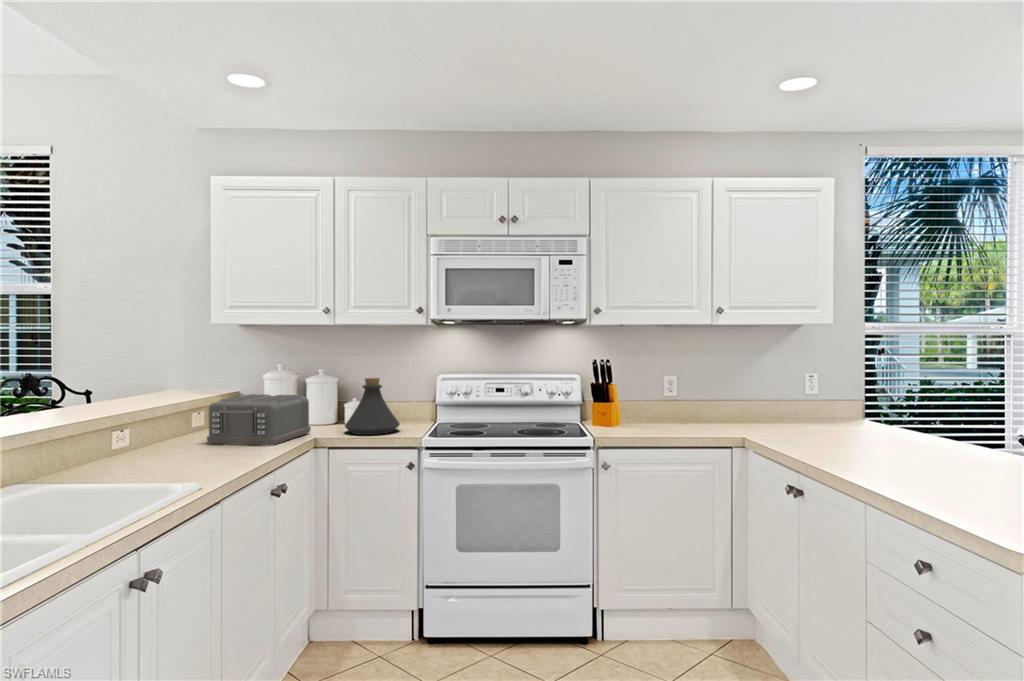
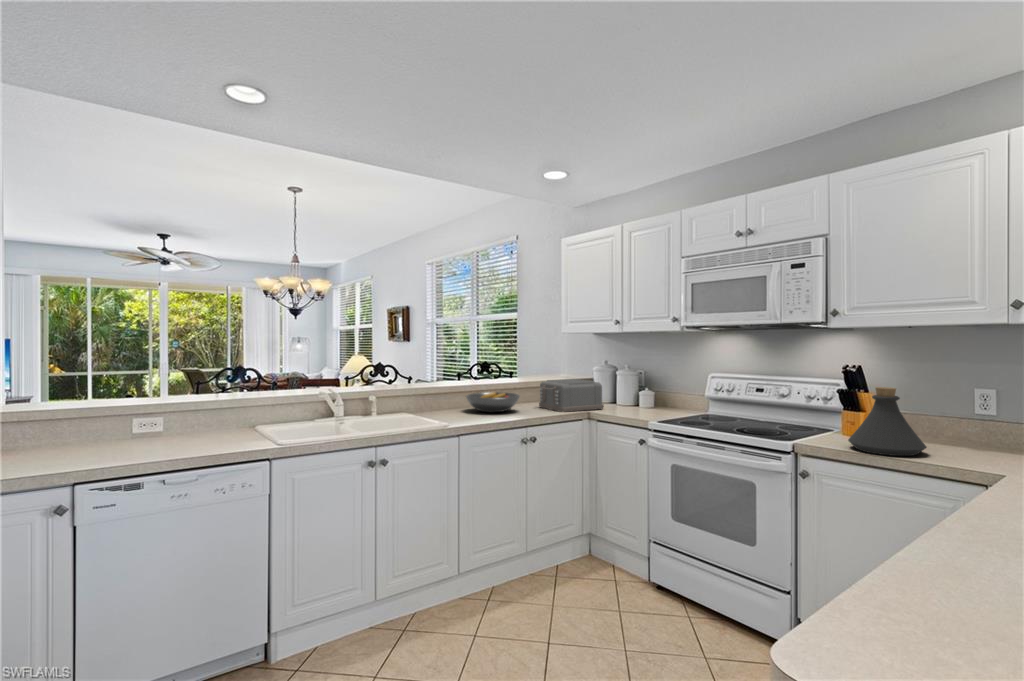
bottle: present [345,378,400,435] -> present [848,387,927,456]
fruit bowl: none [98,426,215,466] -> present [466,392,520,412]

